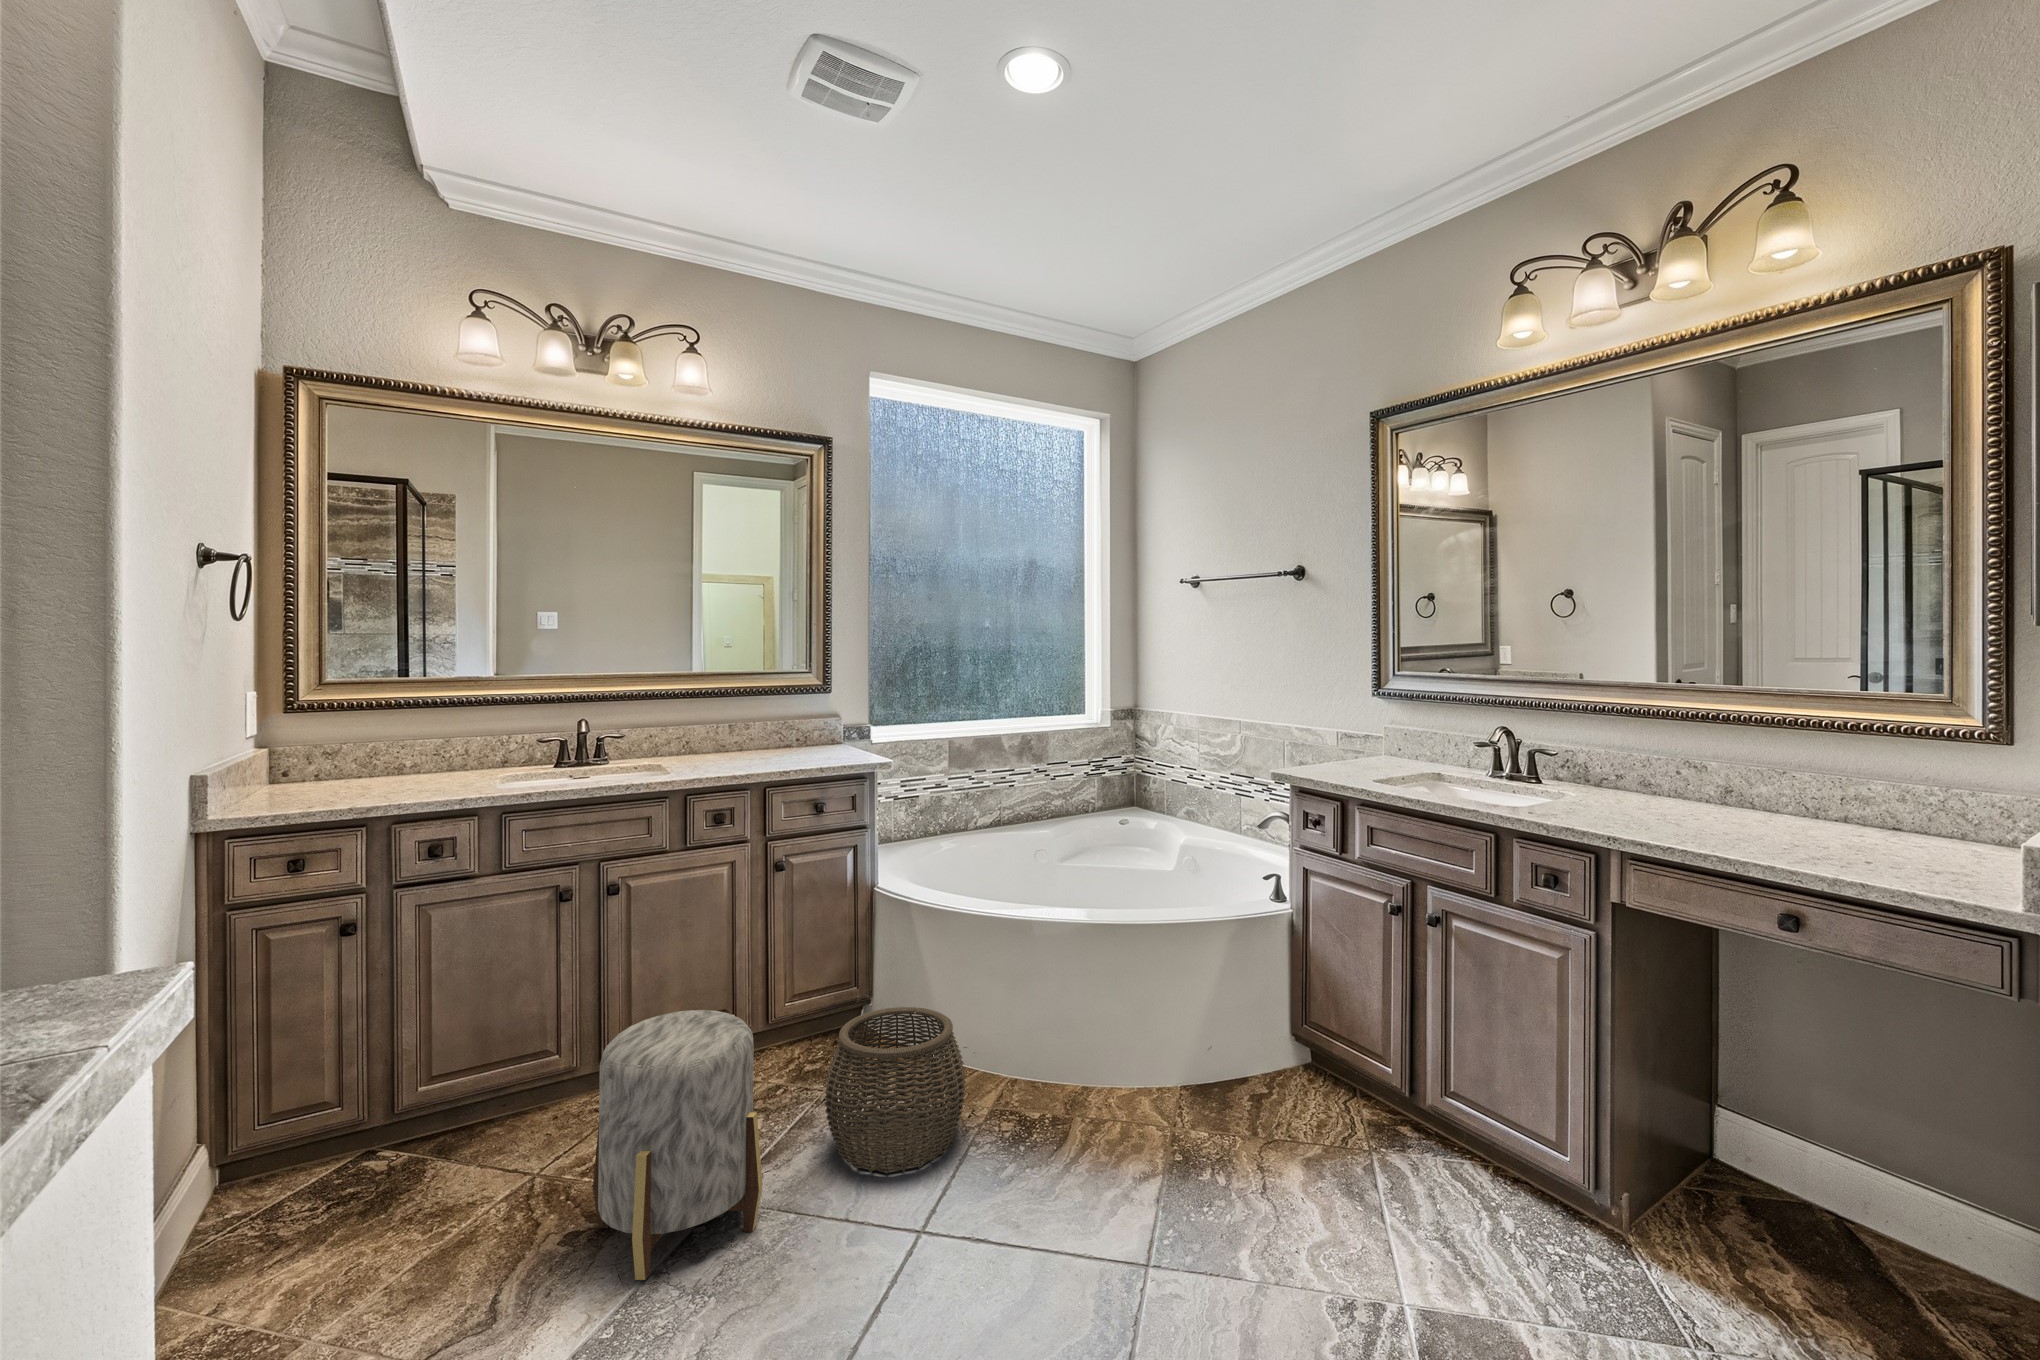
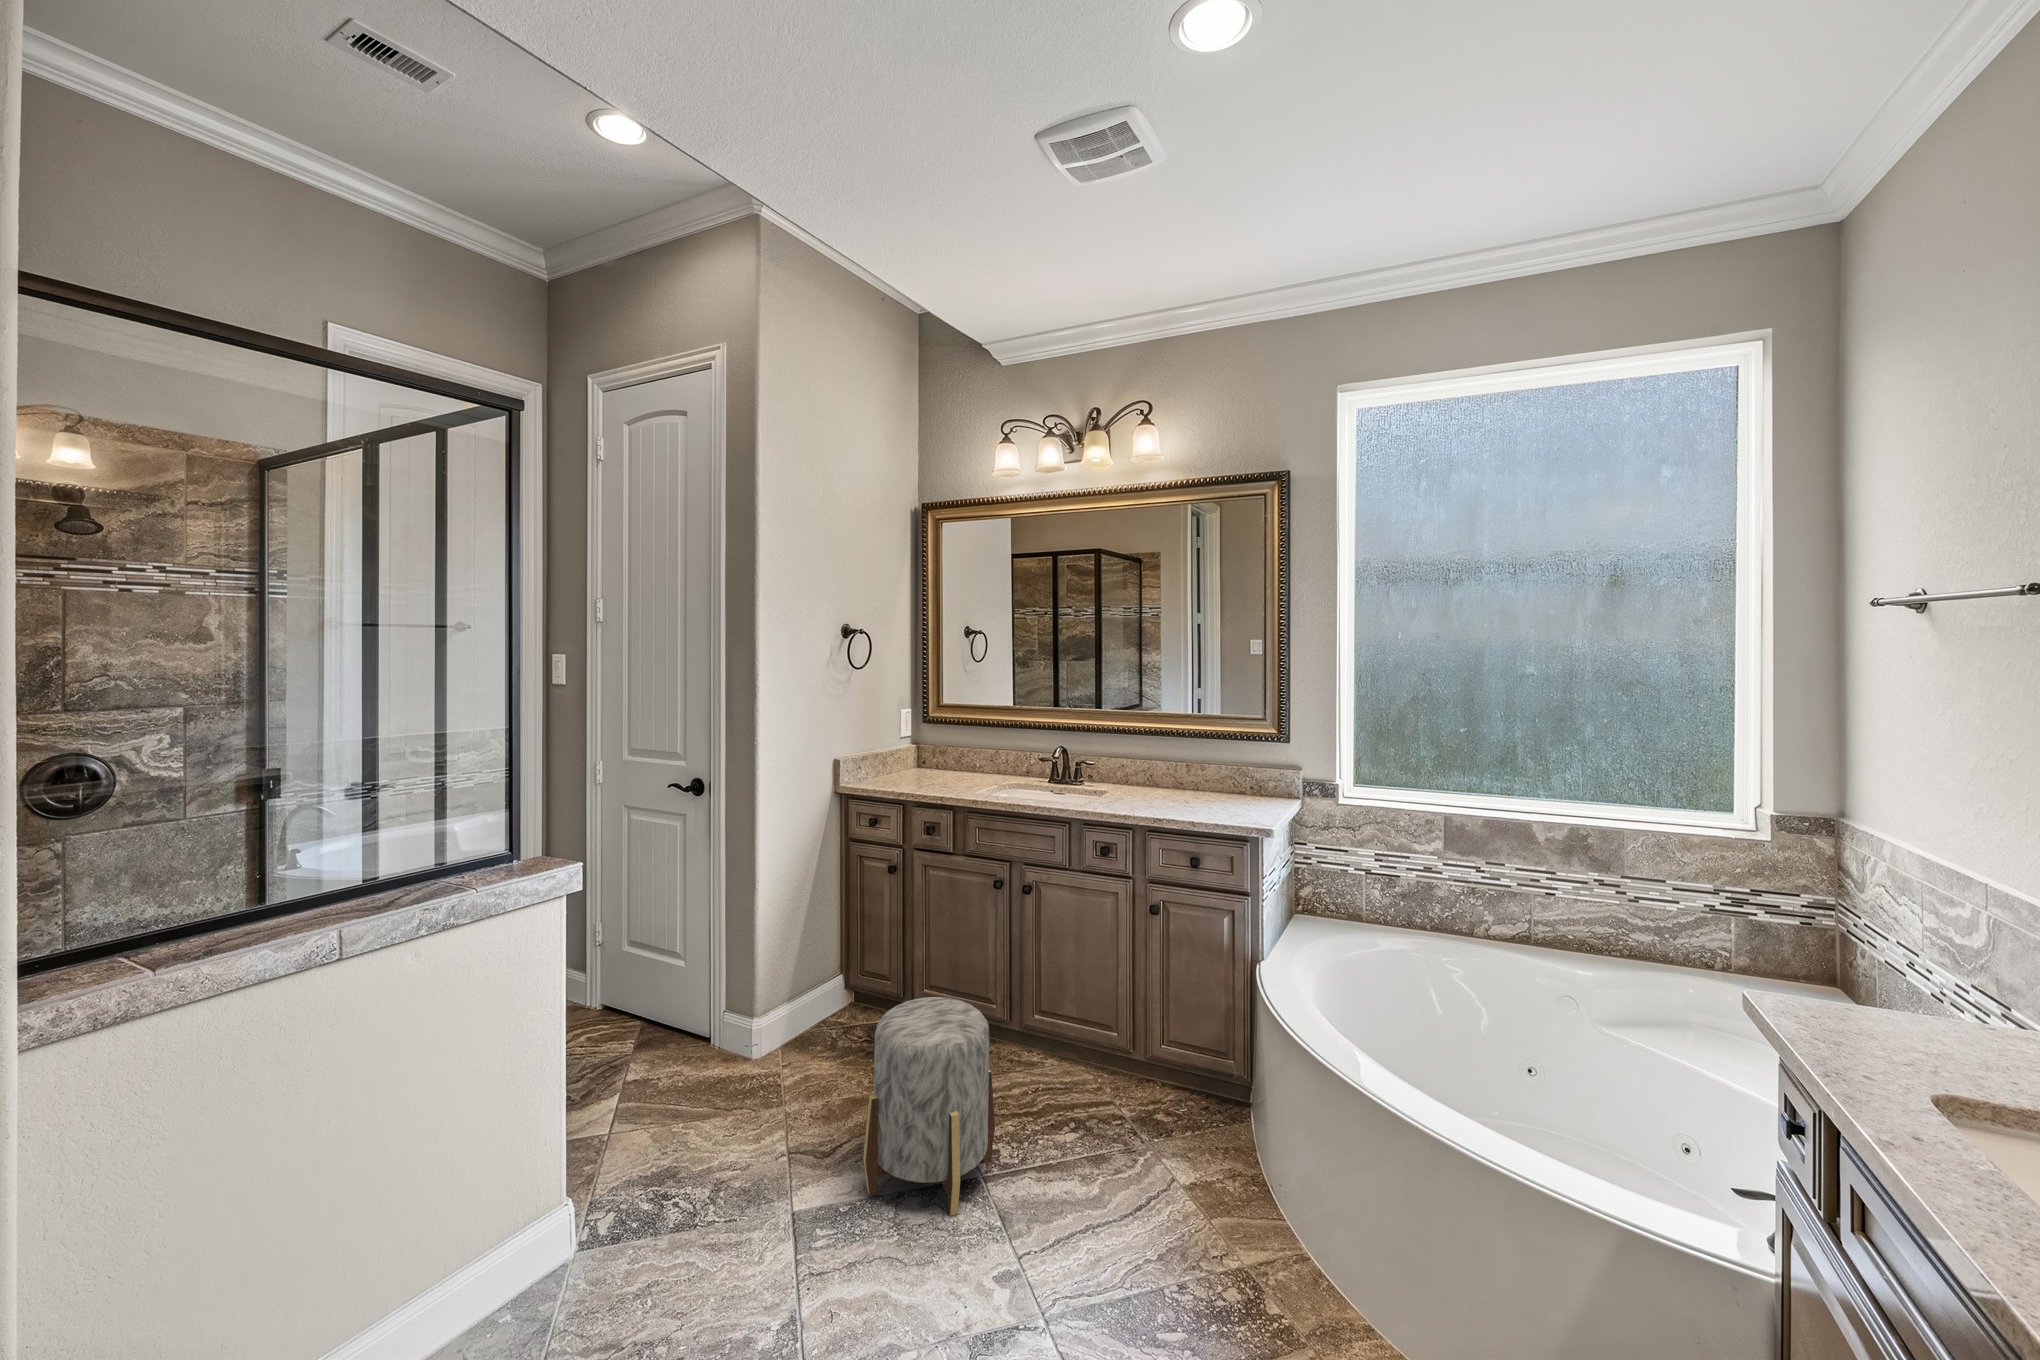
woven basket: present [825,1007,966,1174] -> none [1046,1080,1191,1273]

